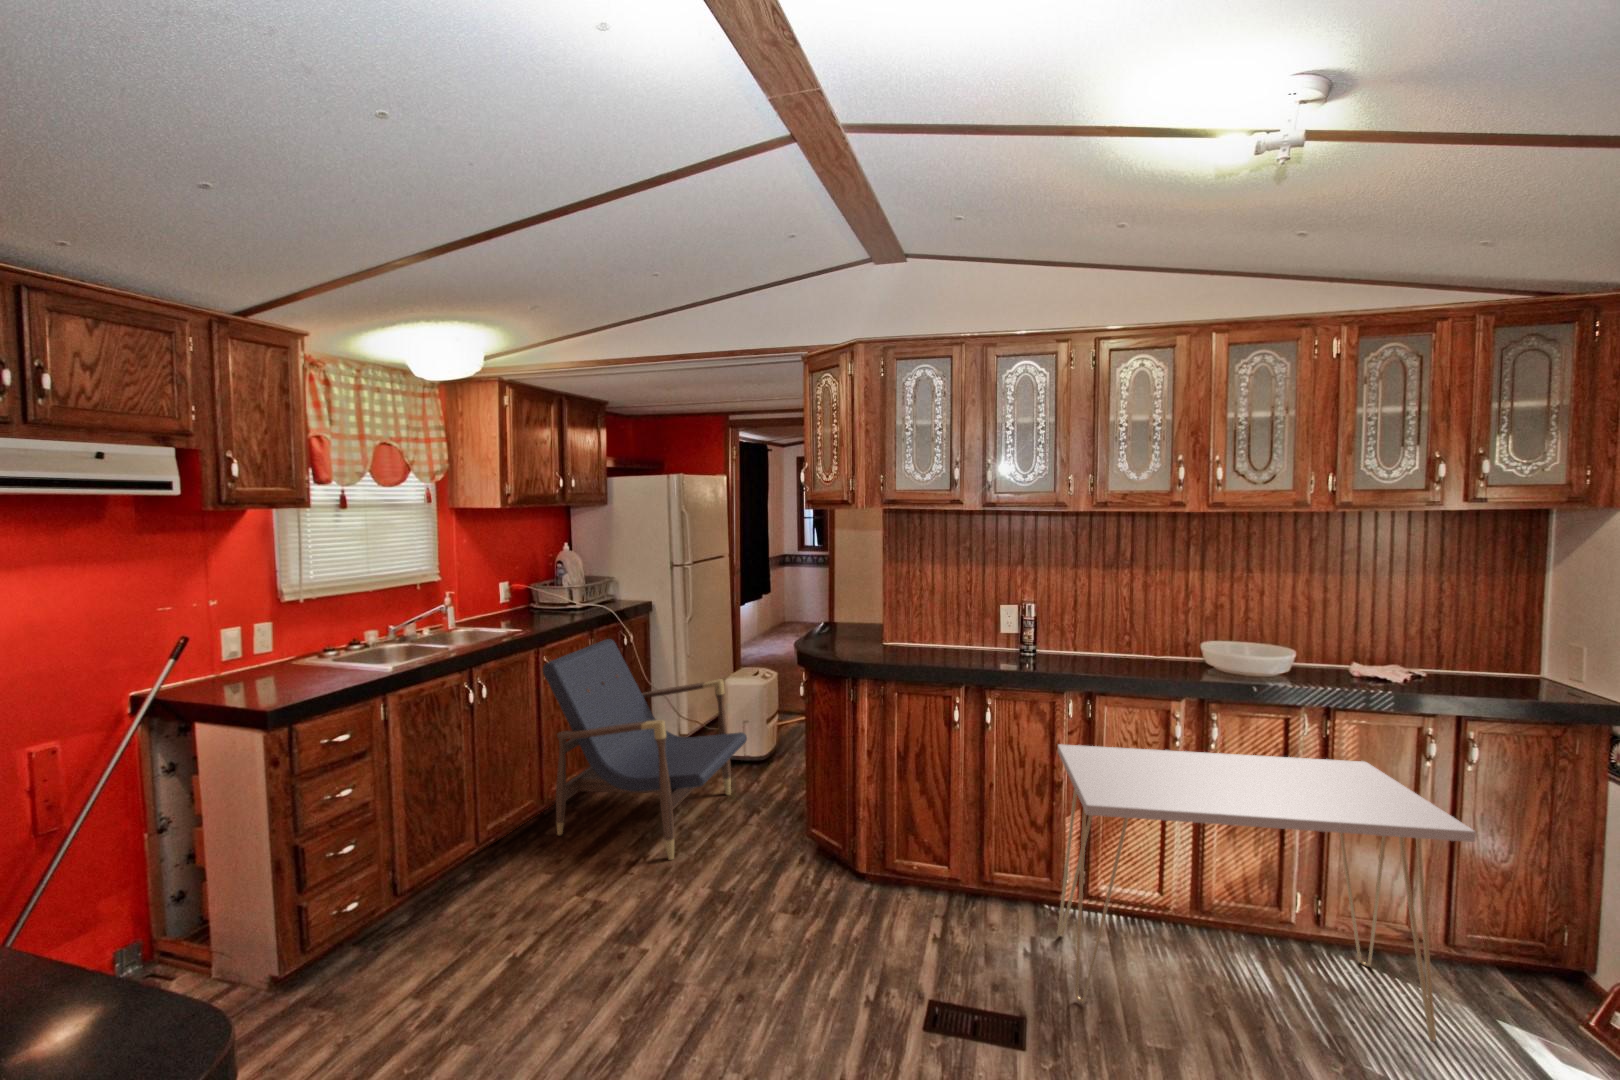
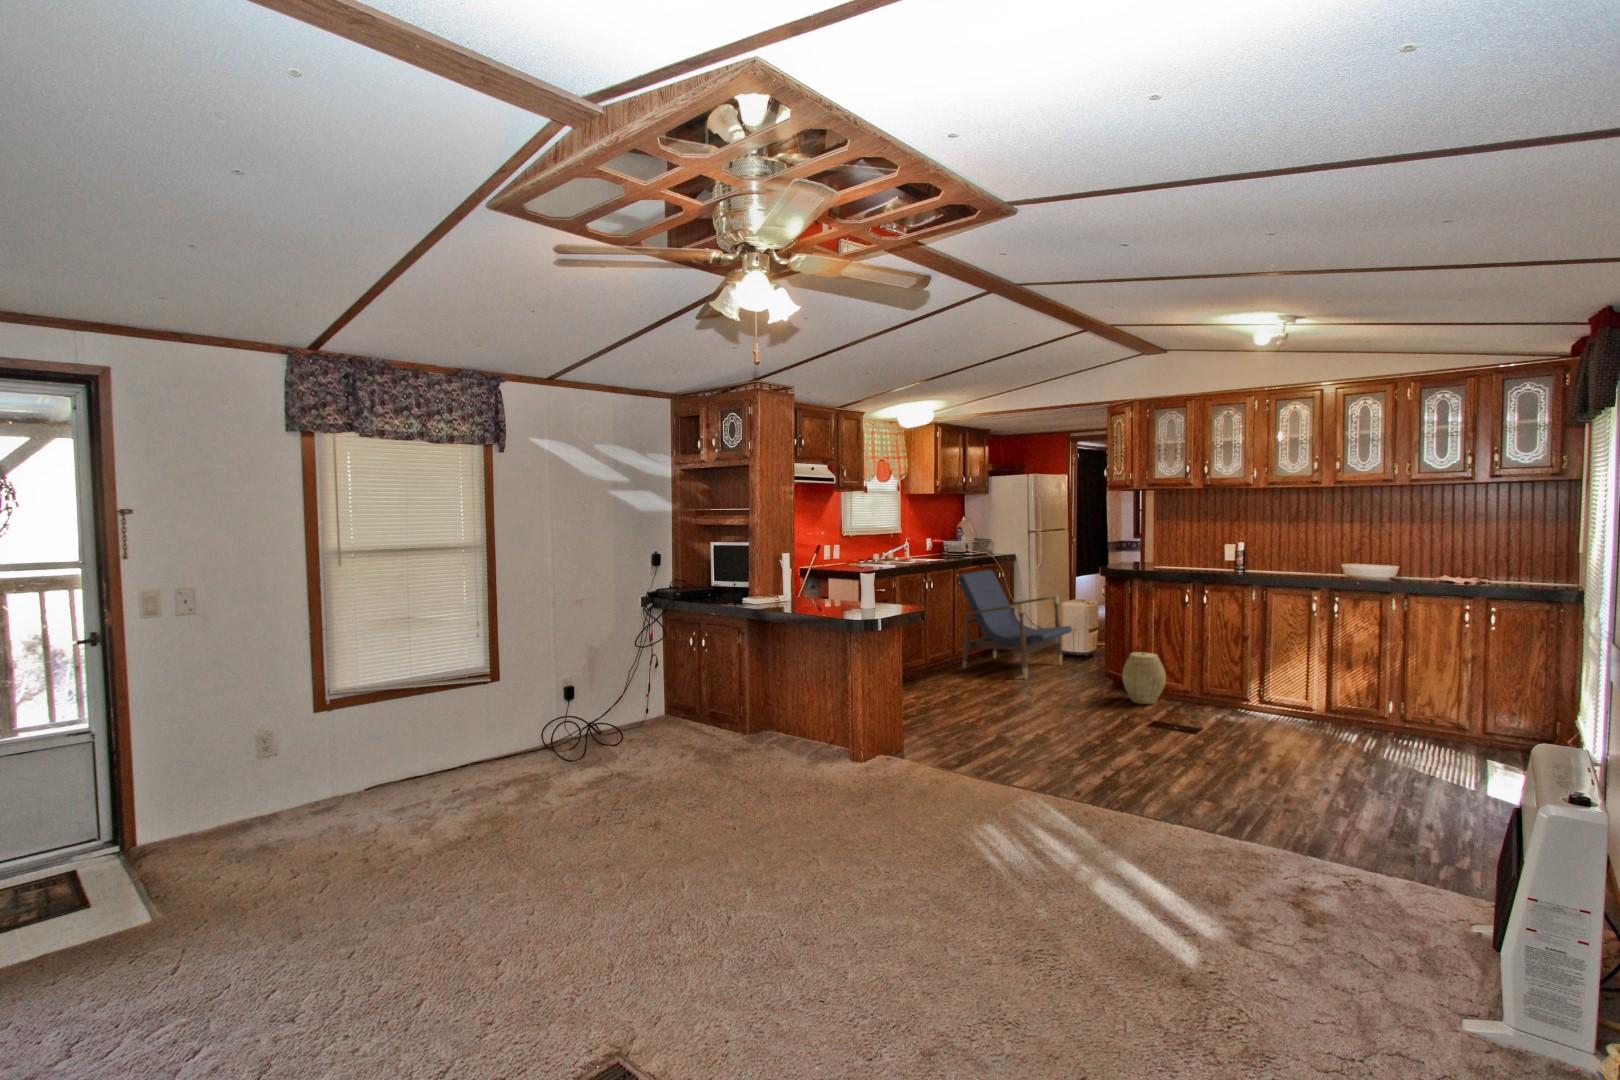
console table: present [1057,744,1476,1042] -> none [1229,612,1436,753]
woven basket: none [851,817,928,926] -> present [1122,652,1166,704]

